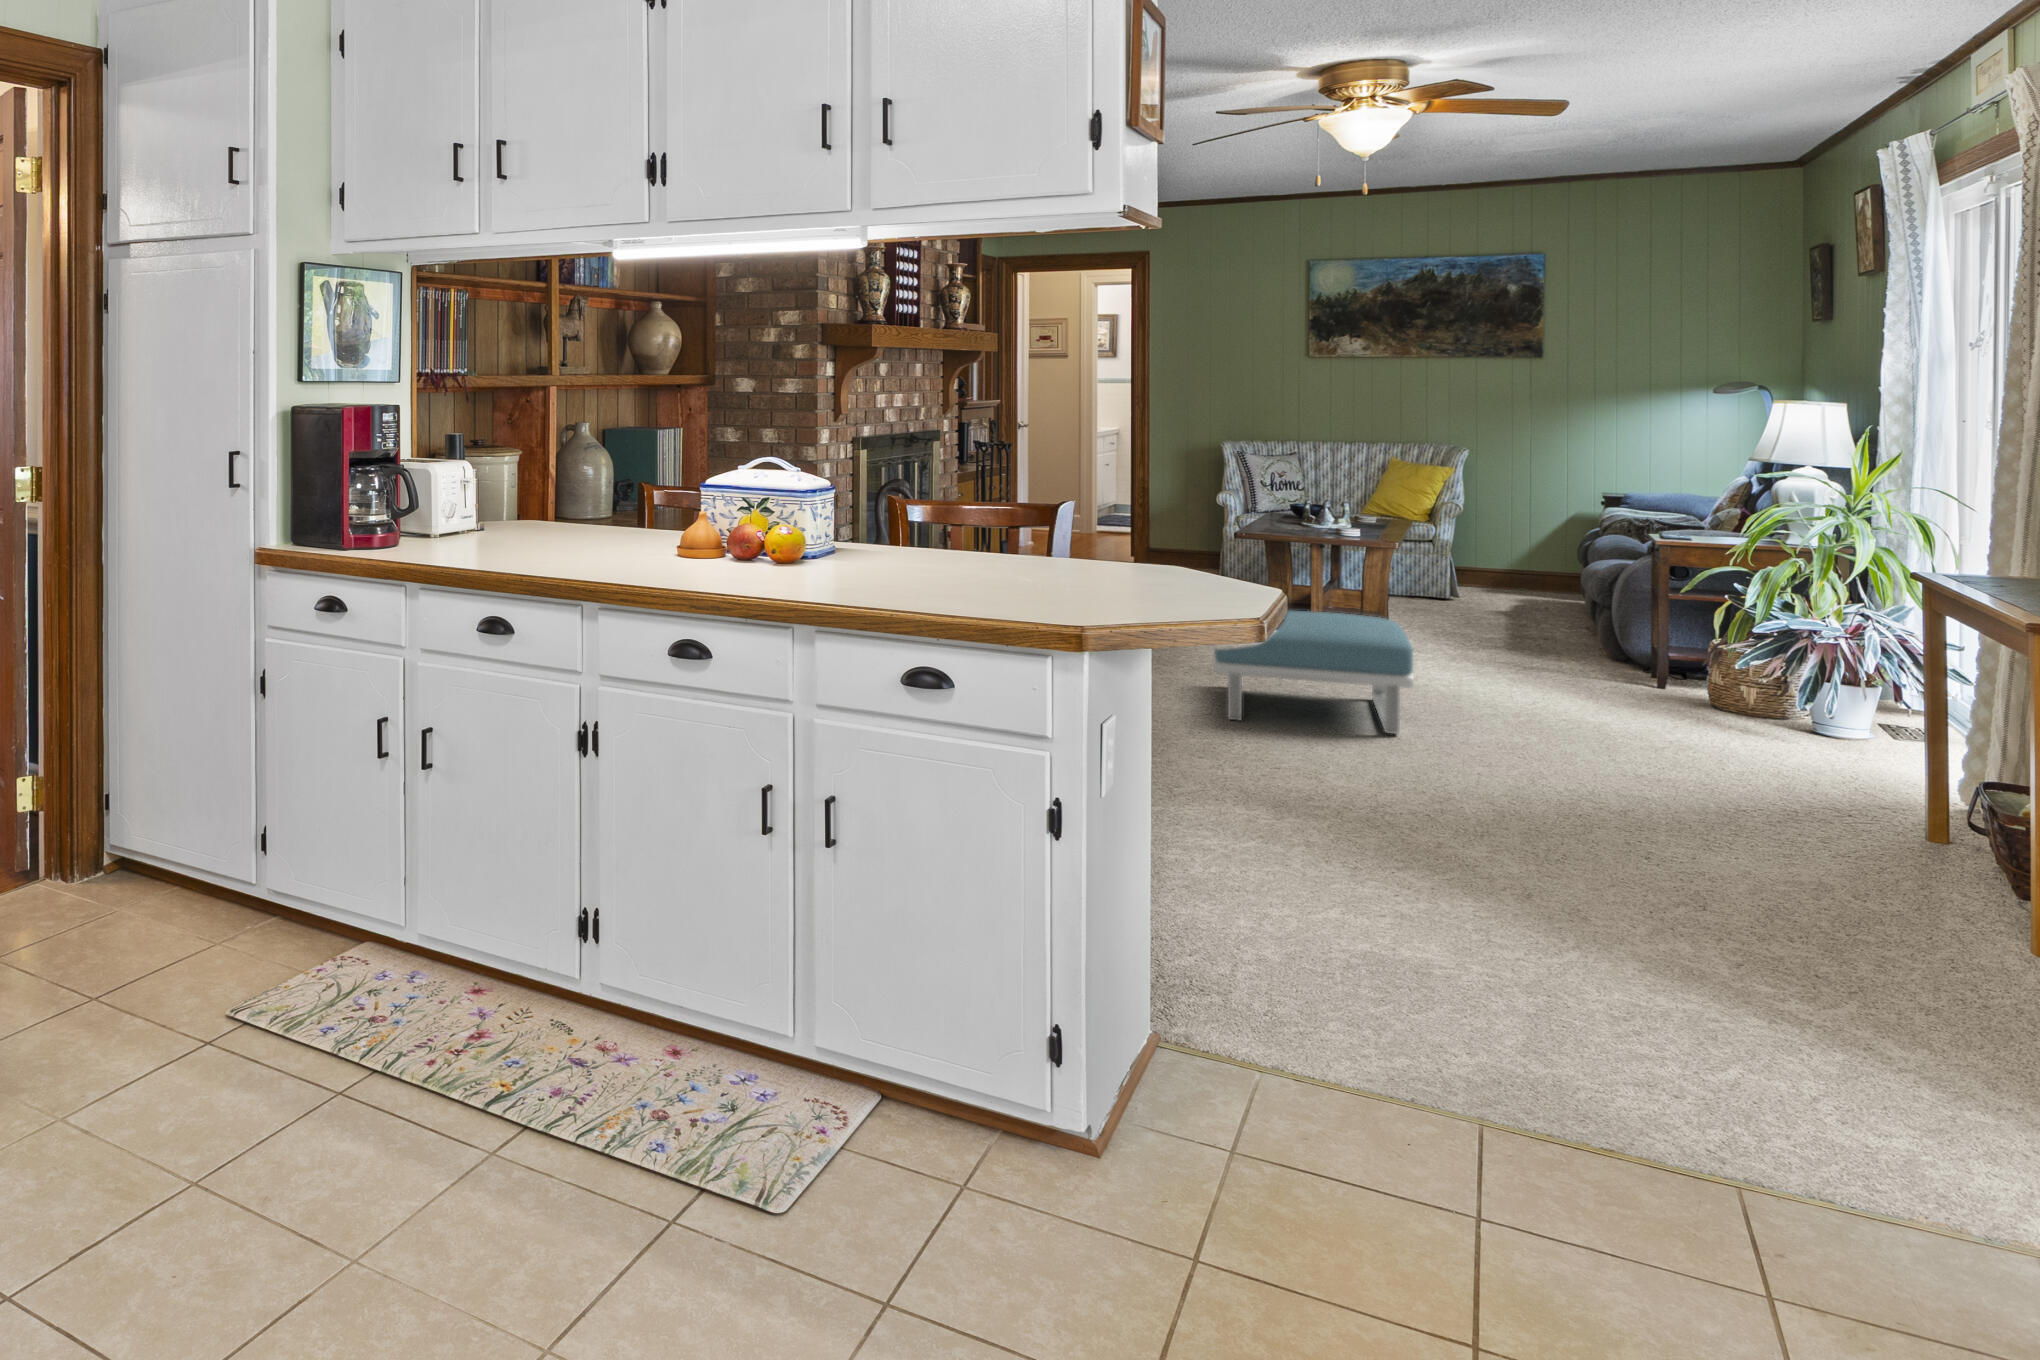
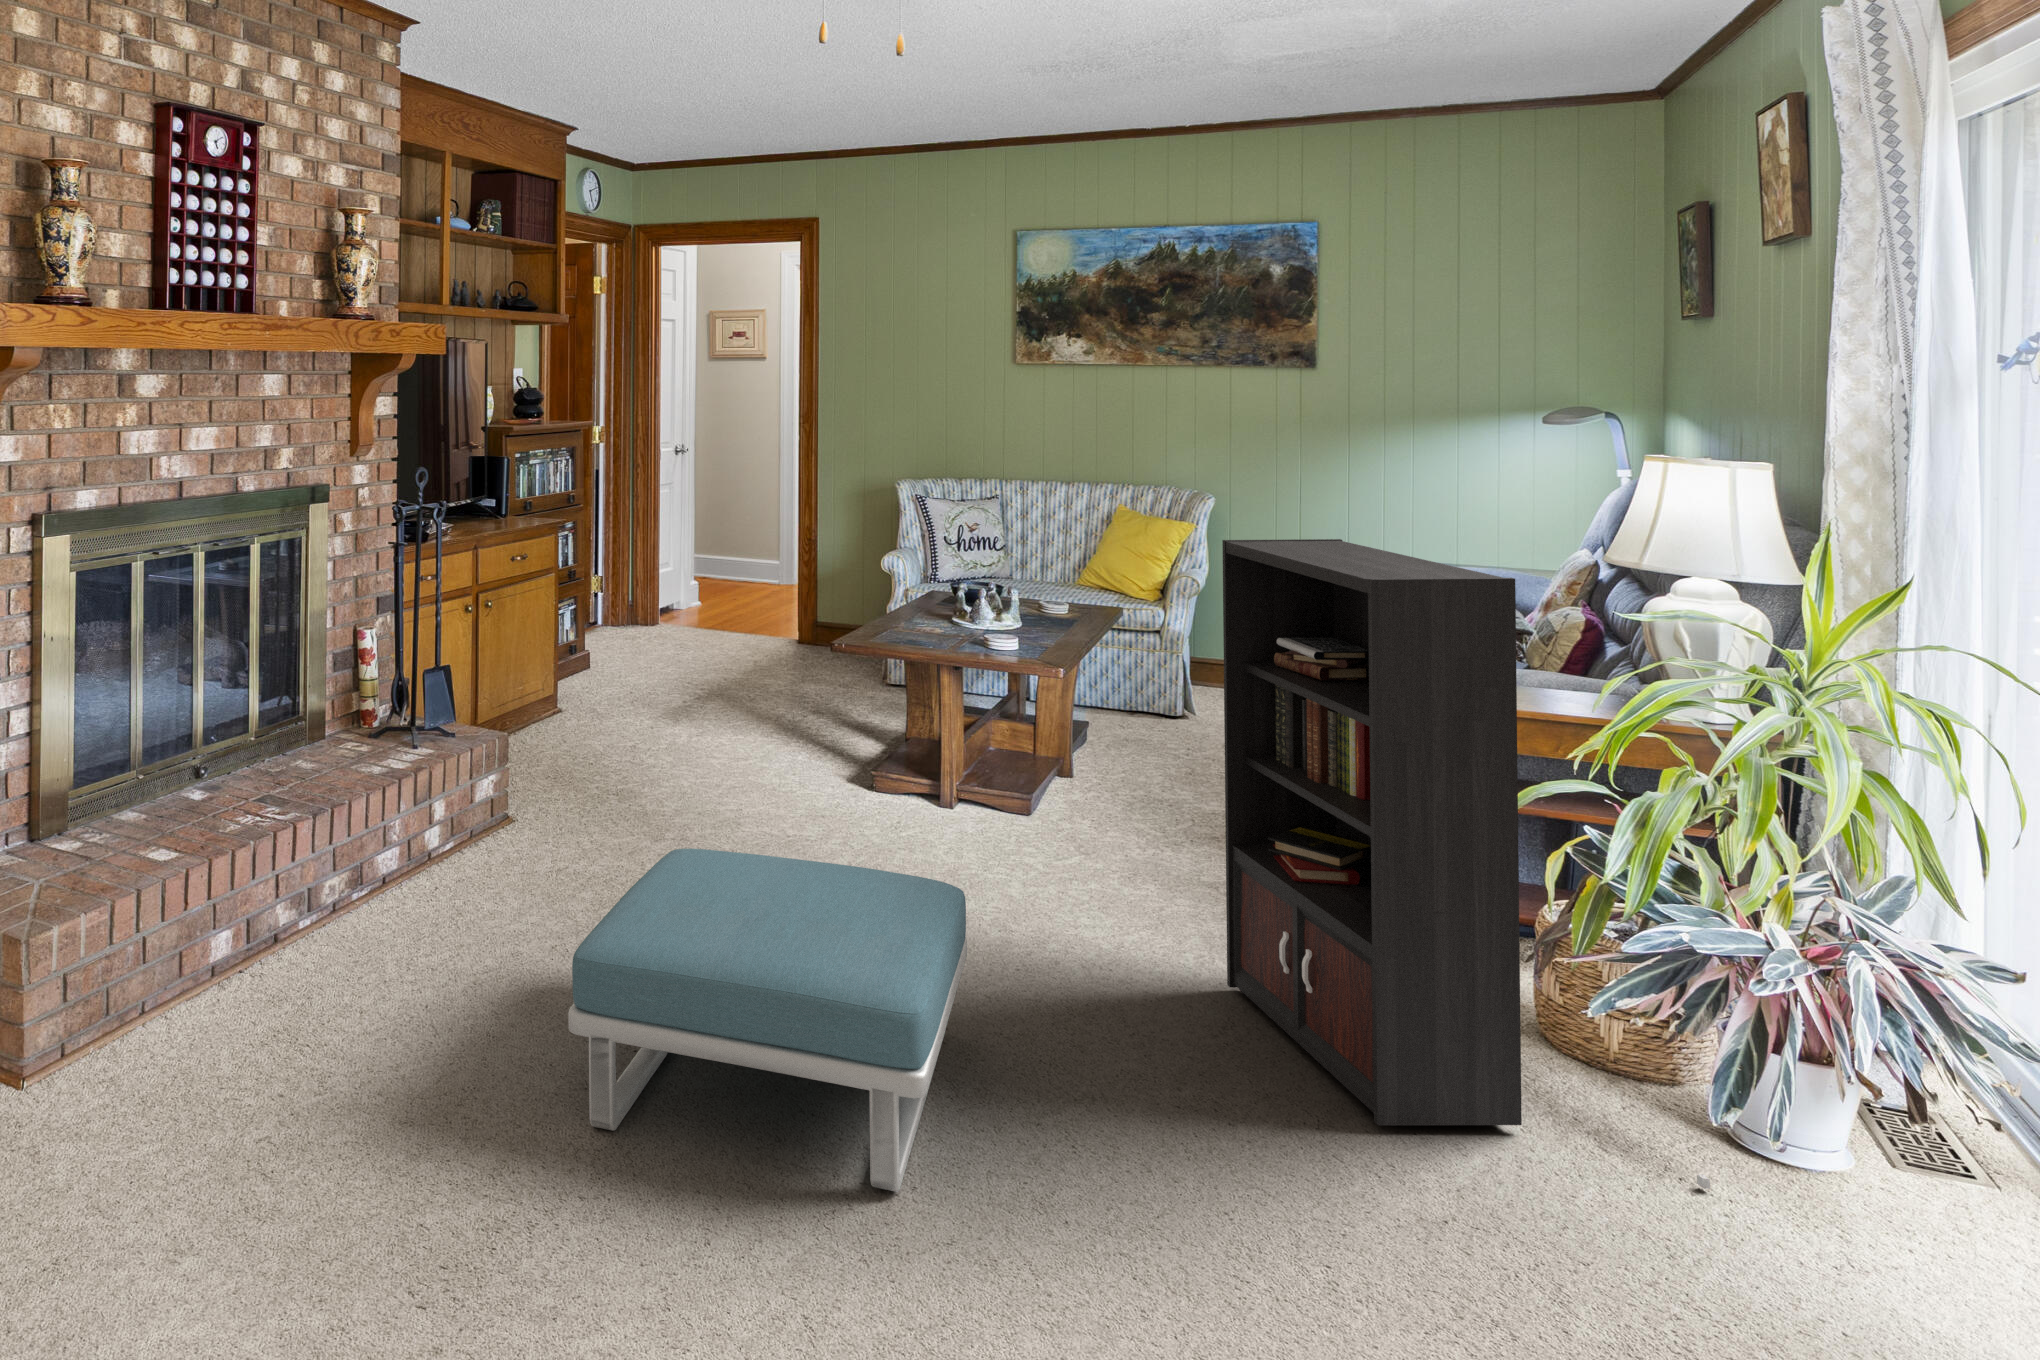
bookcase: none [1532,443,1795,739] -> present [1222,539,1710,1189]

